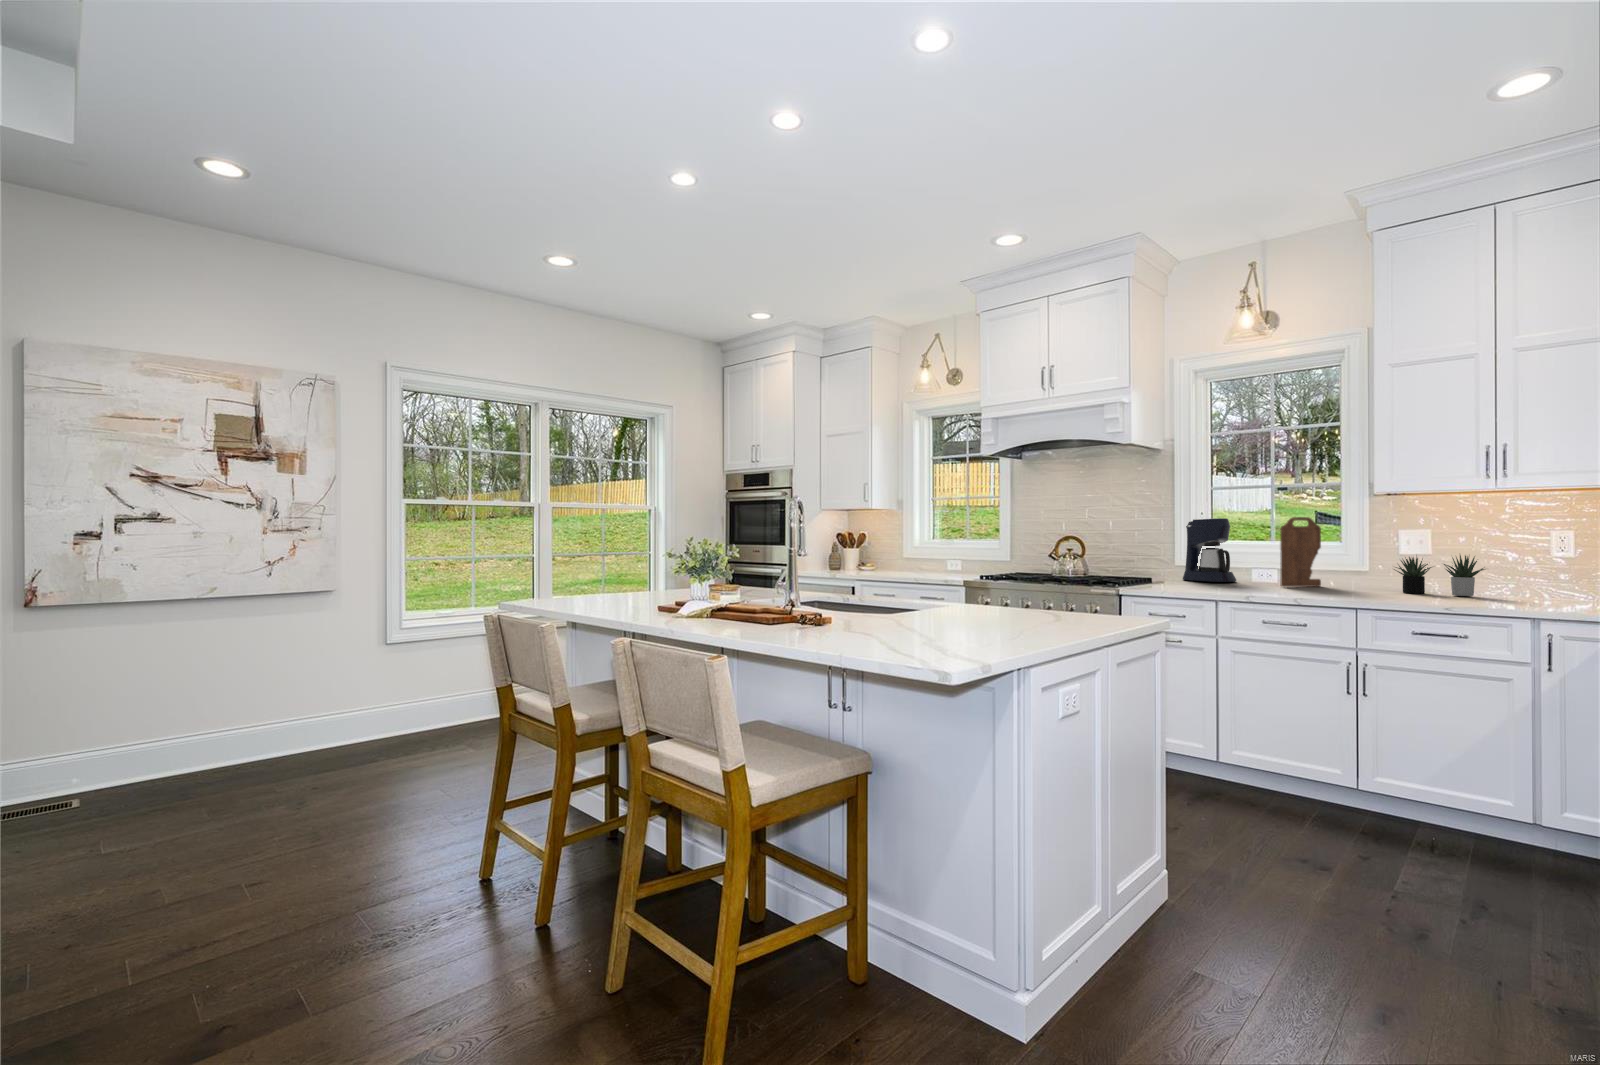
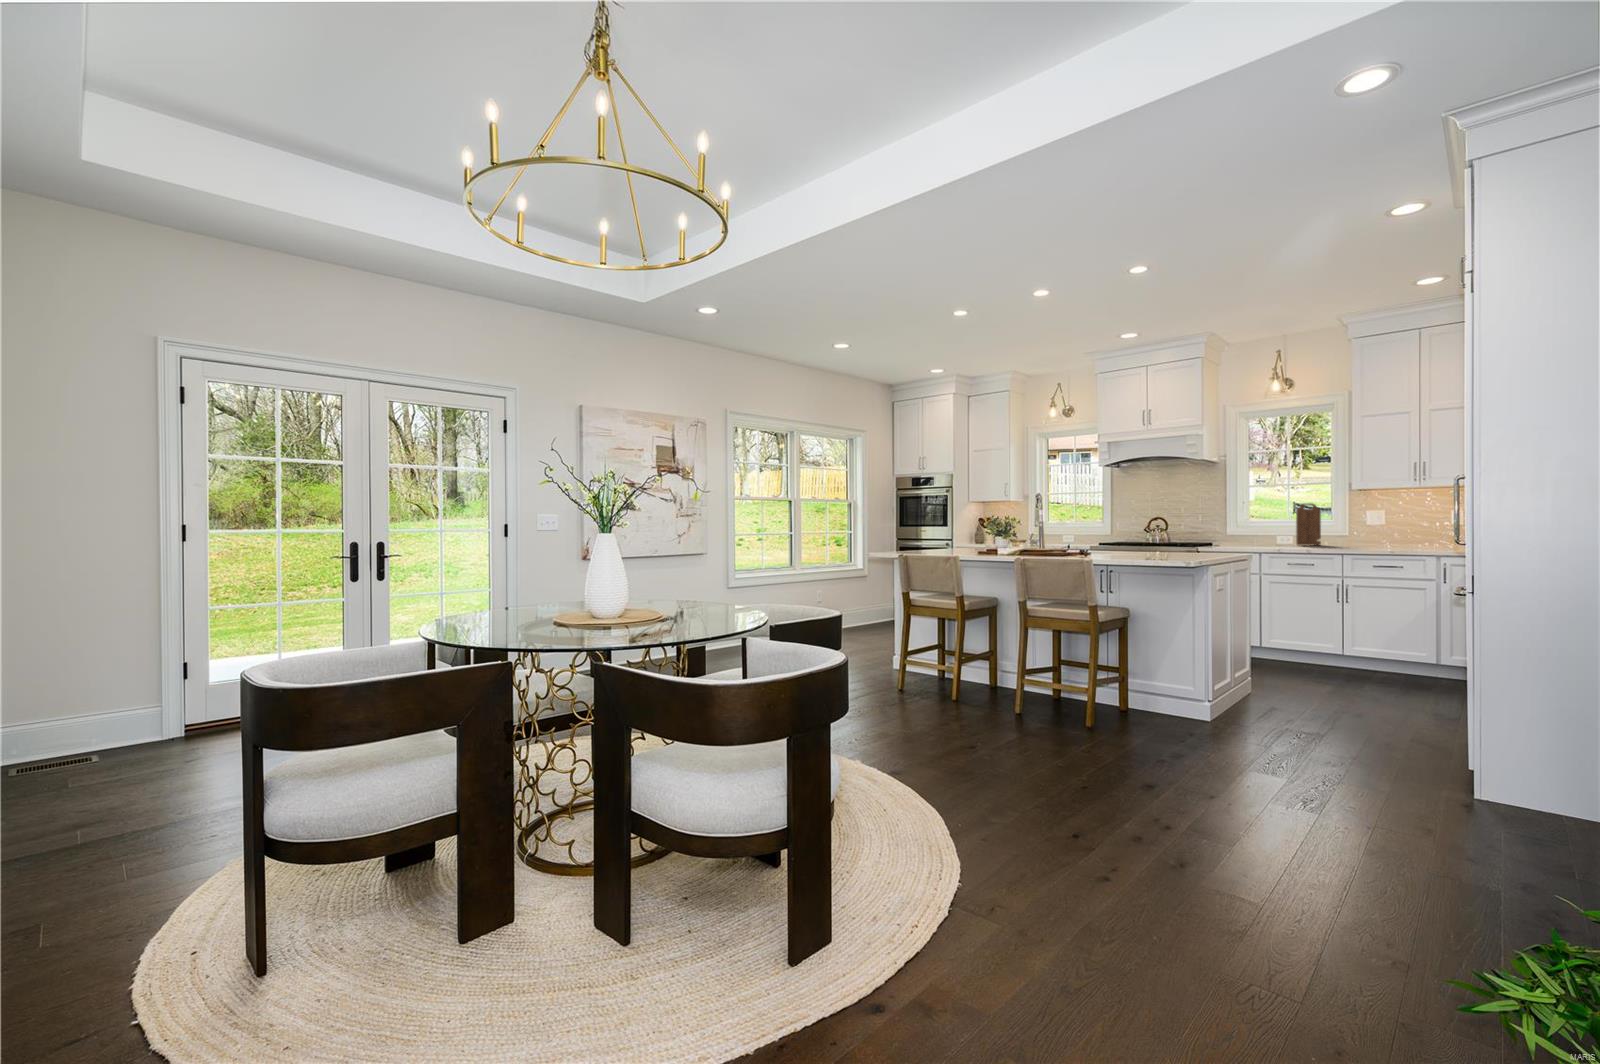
coffee maker: present [1183,518,1237,582] -> none [1233,505,1268,544]
succulent plant: present [1394,555,1485,596] -> none [1363,522,1418,547]

